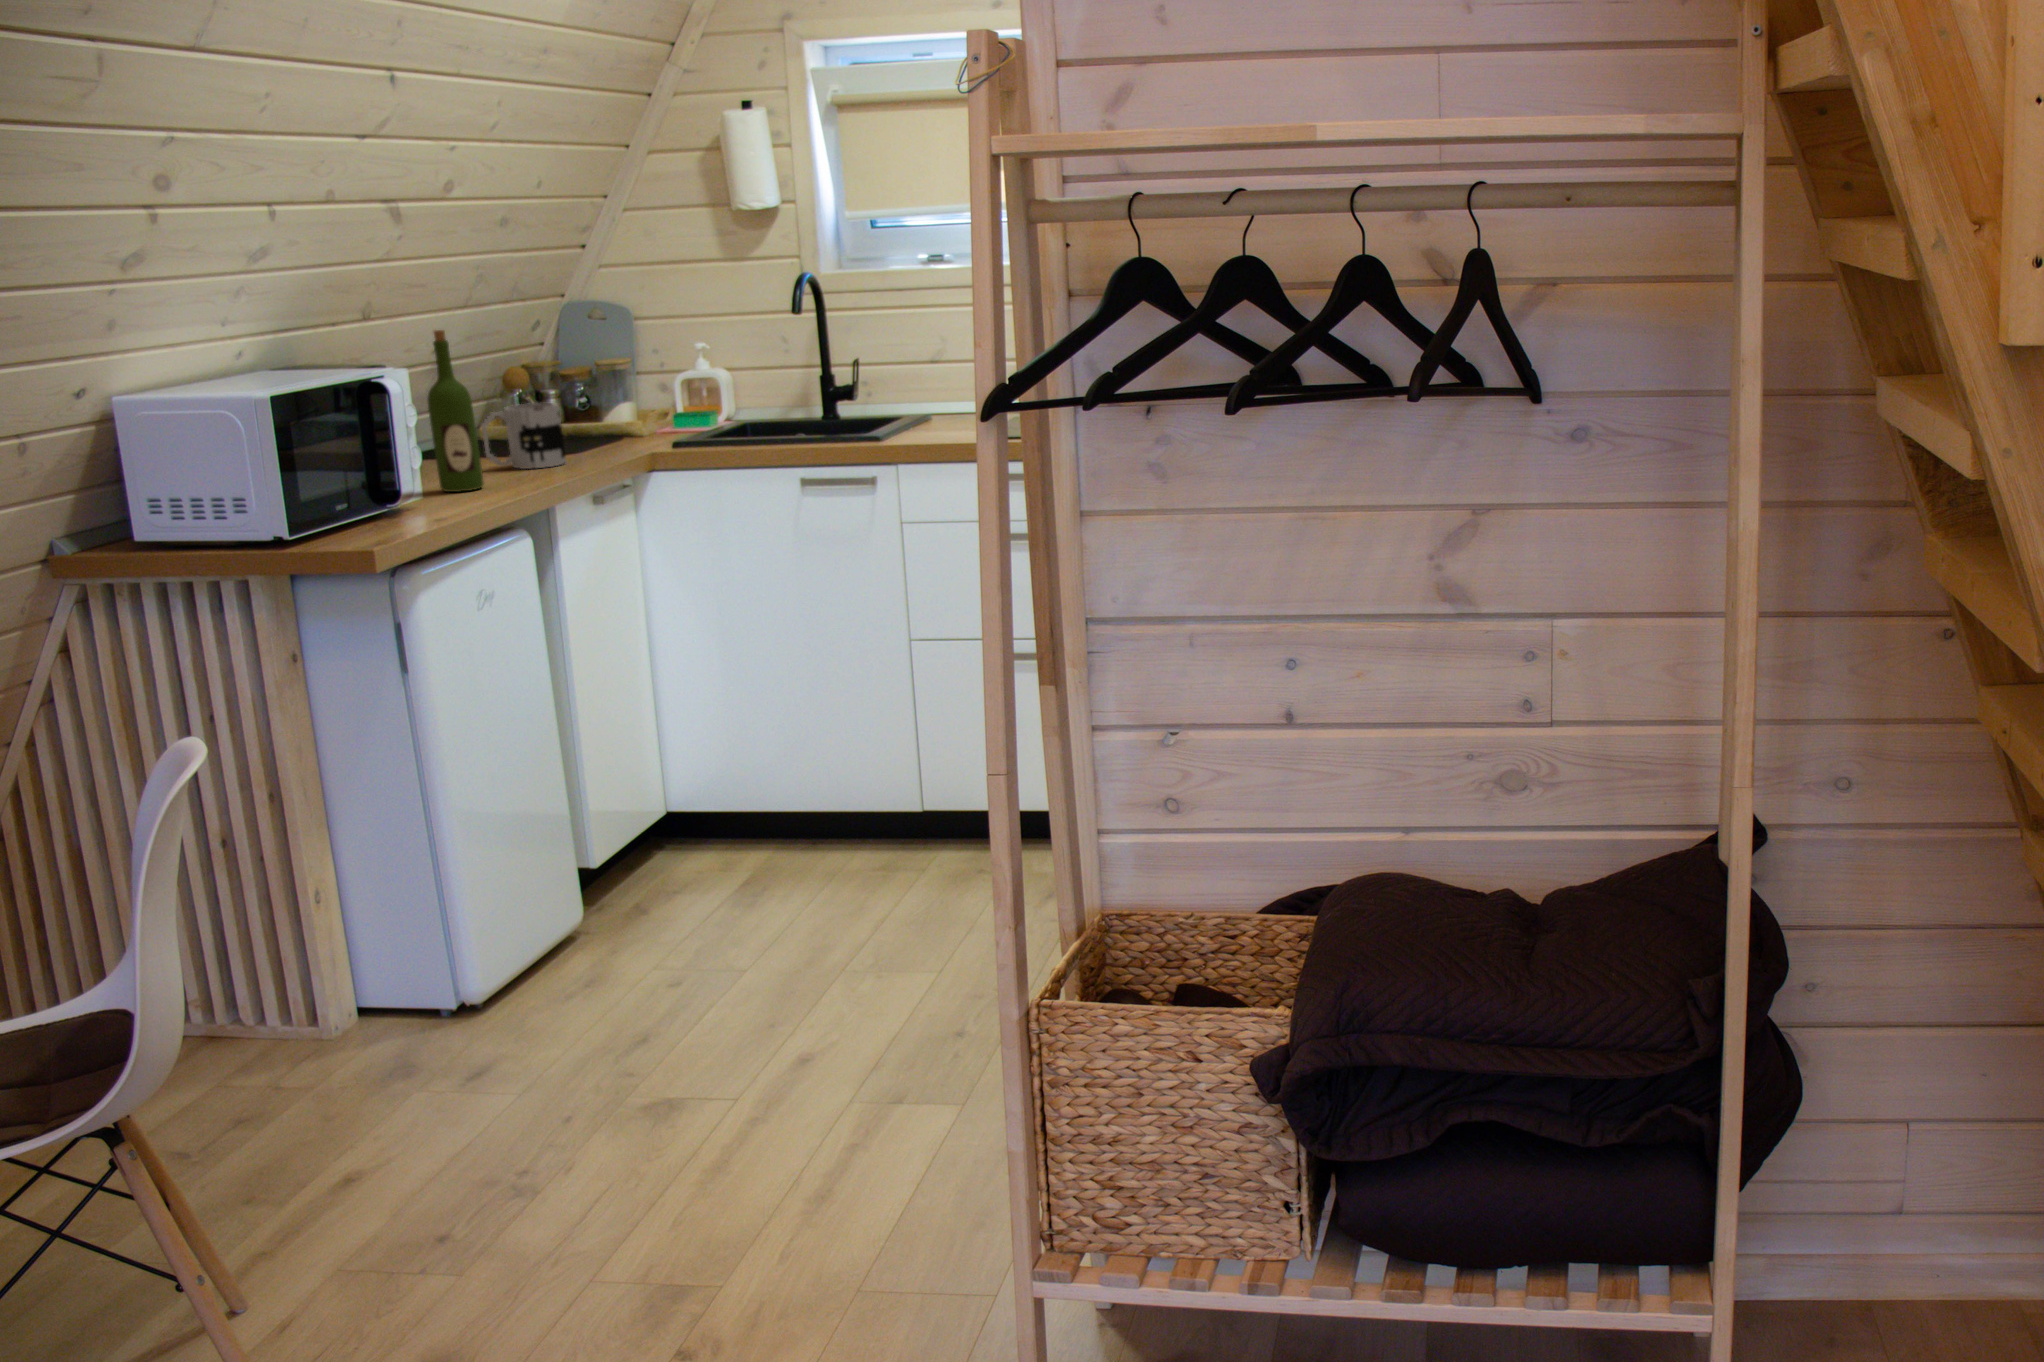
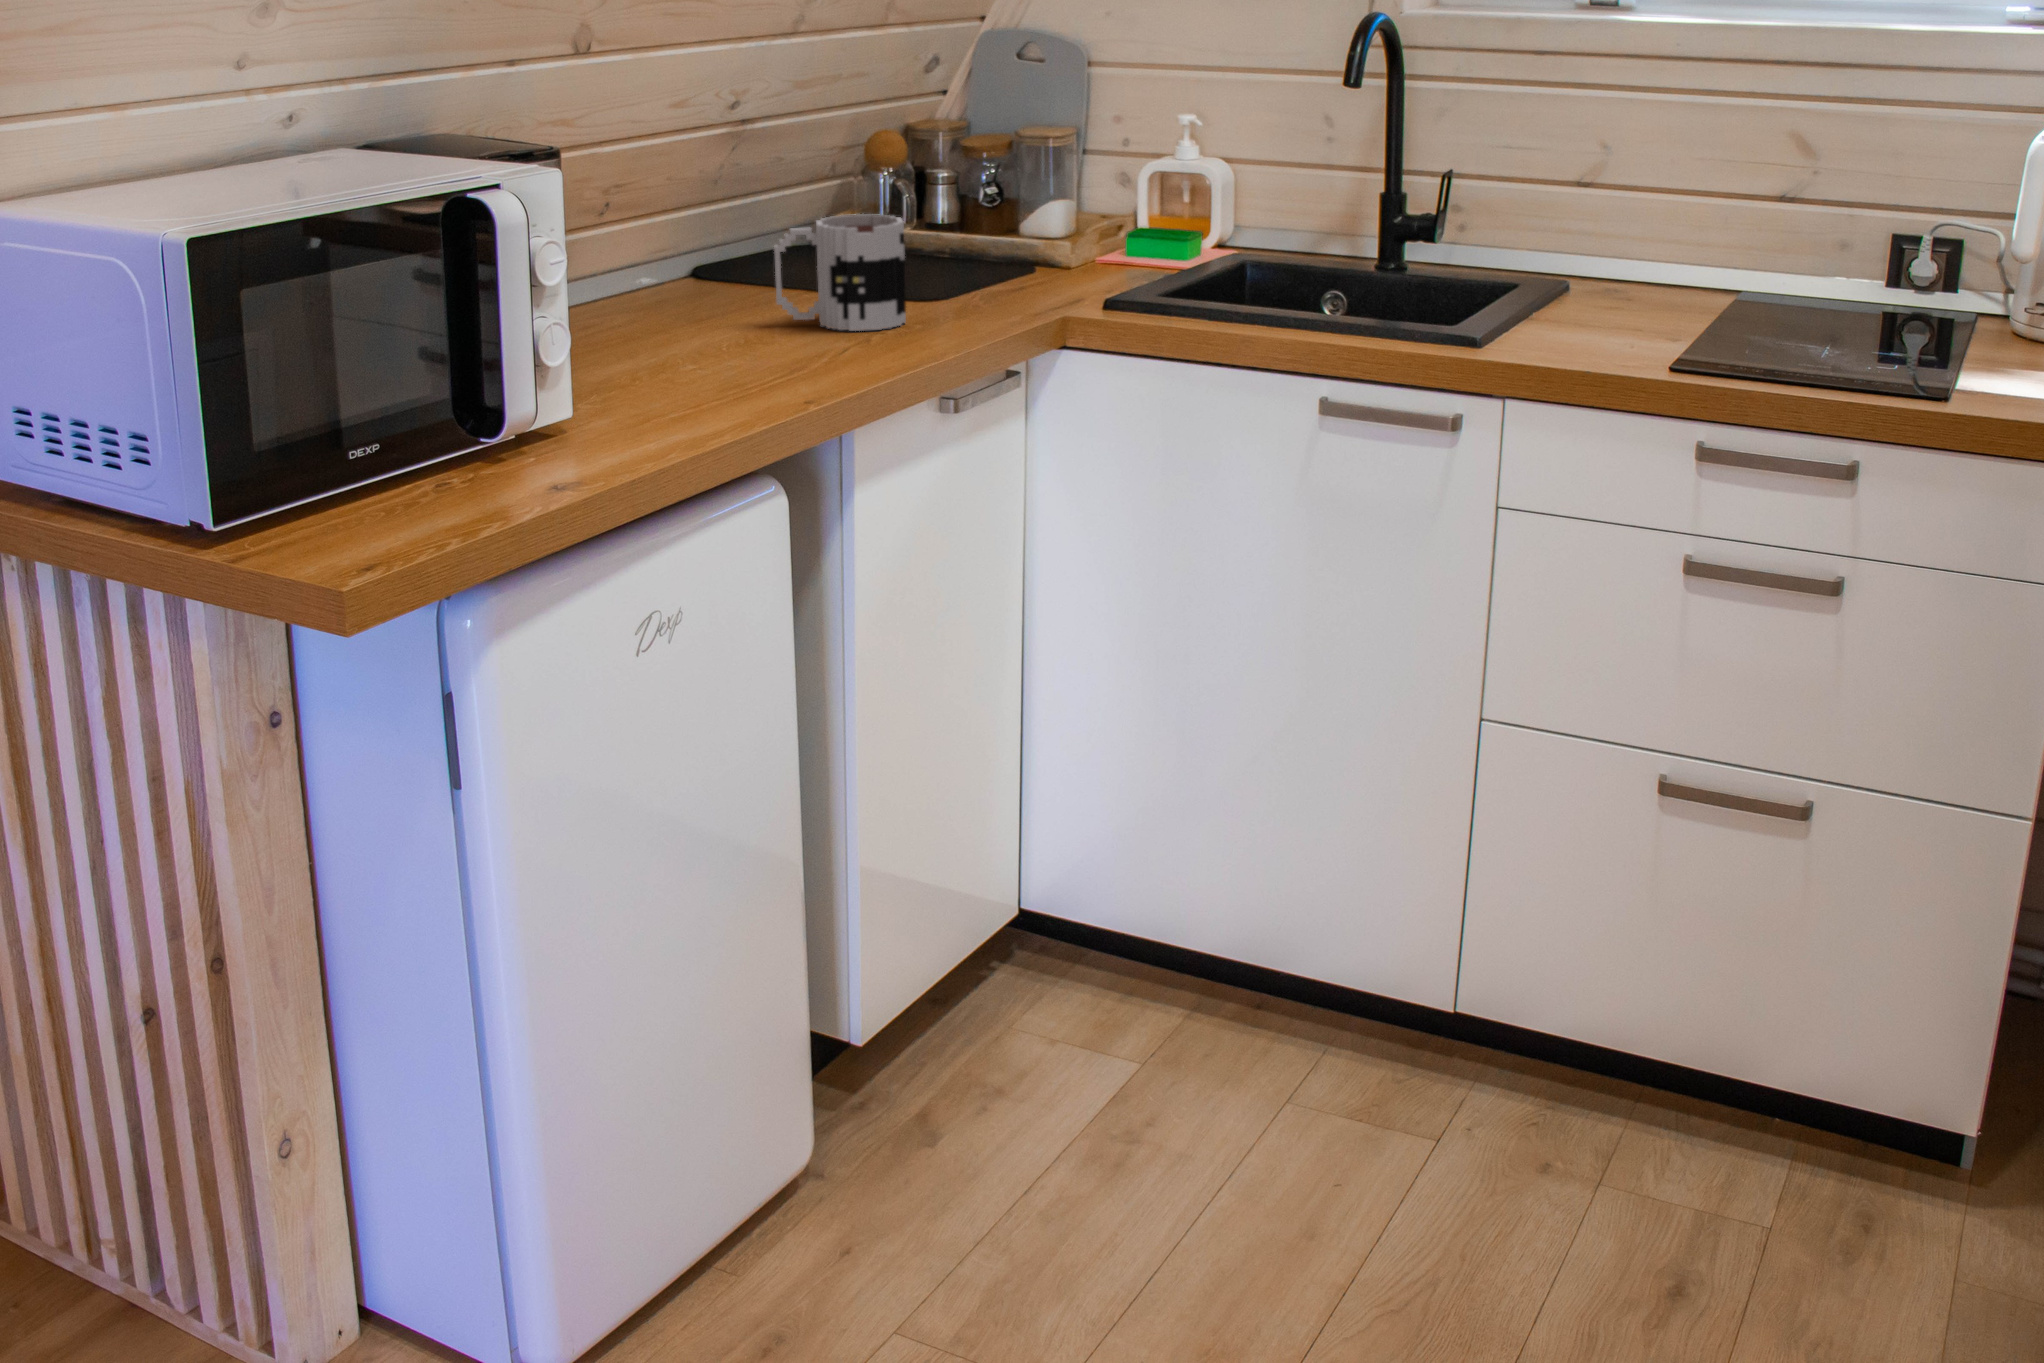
wine bottle: present [428,330,483,492] -> none [648,90,730,382]

